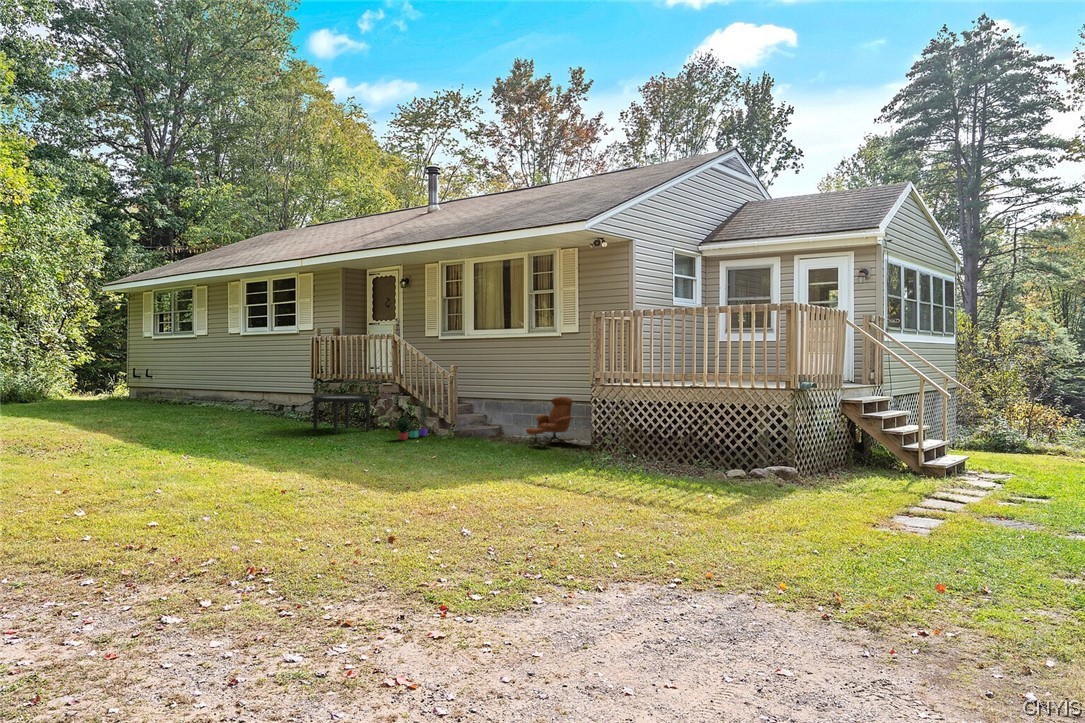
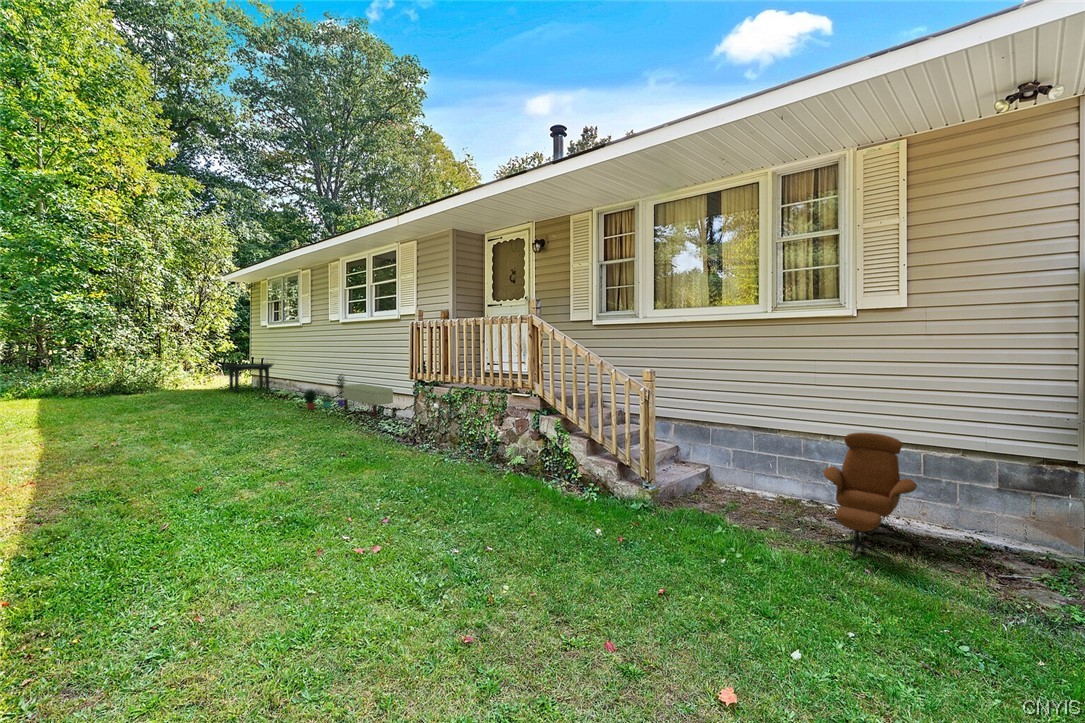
bench: none [248,388,294,414] -> present [343,384,393,418]
round table: present [311,394,372,434] -> present [224,363,273,392]
potted plant: present [395,398,430,440] -> present [304,375,345,409]

